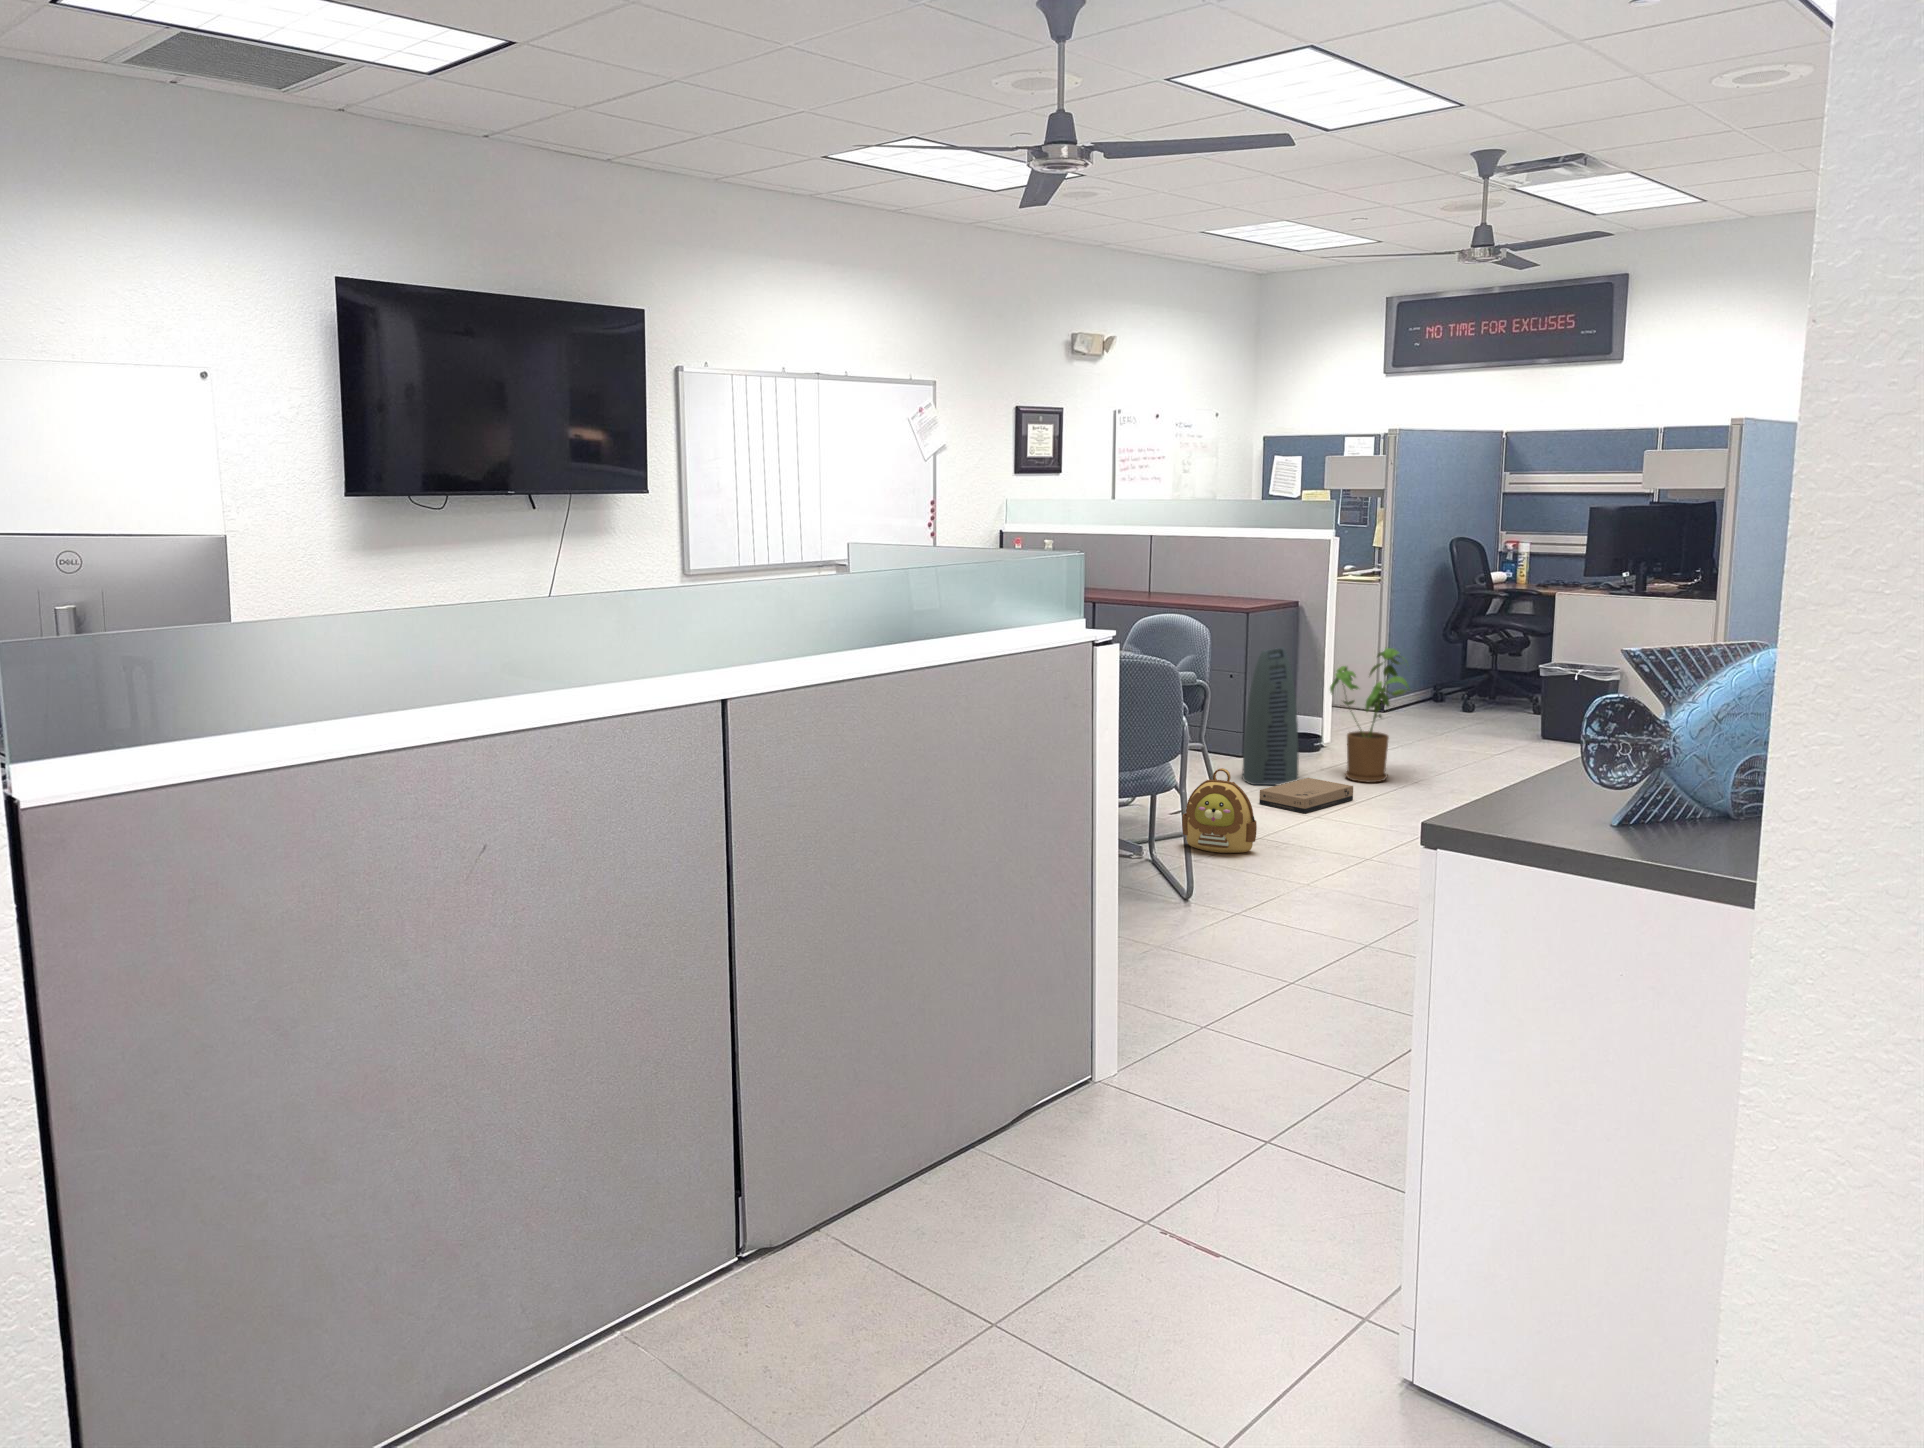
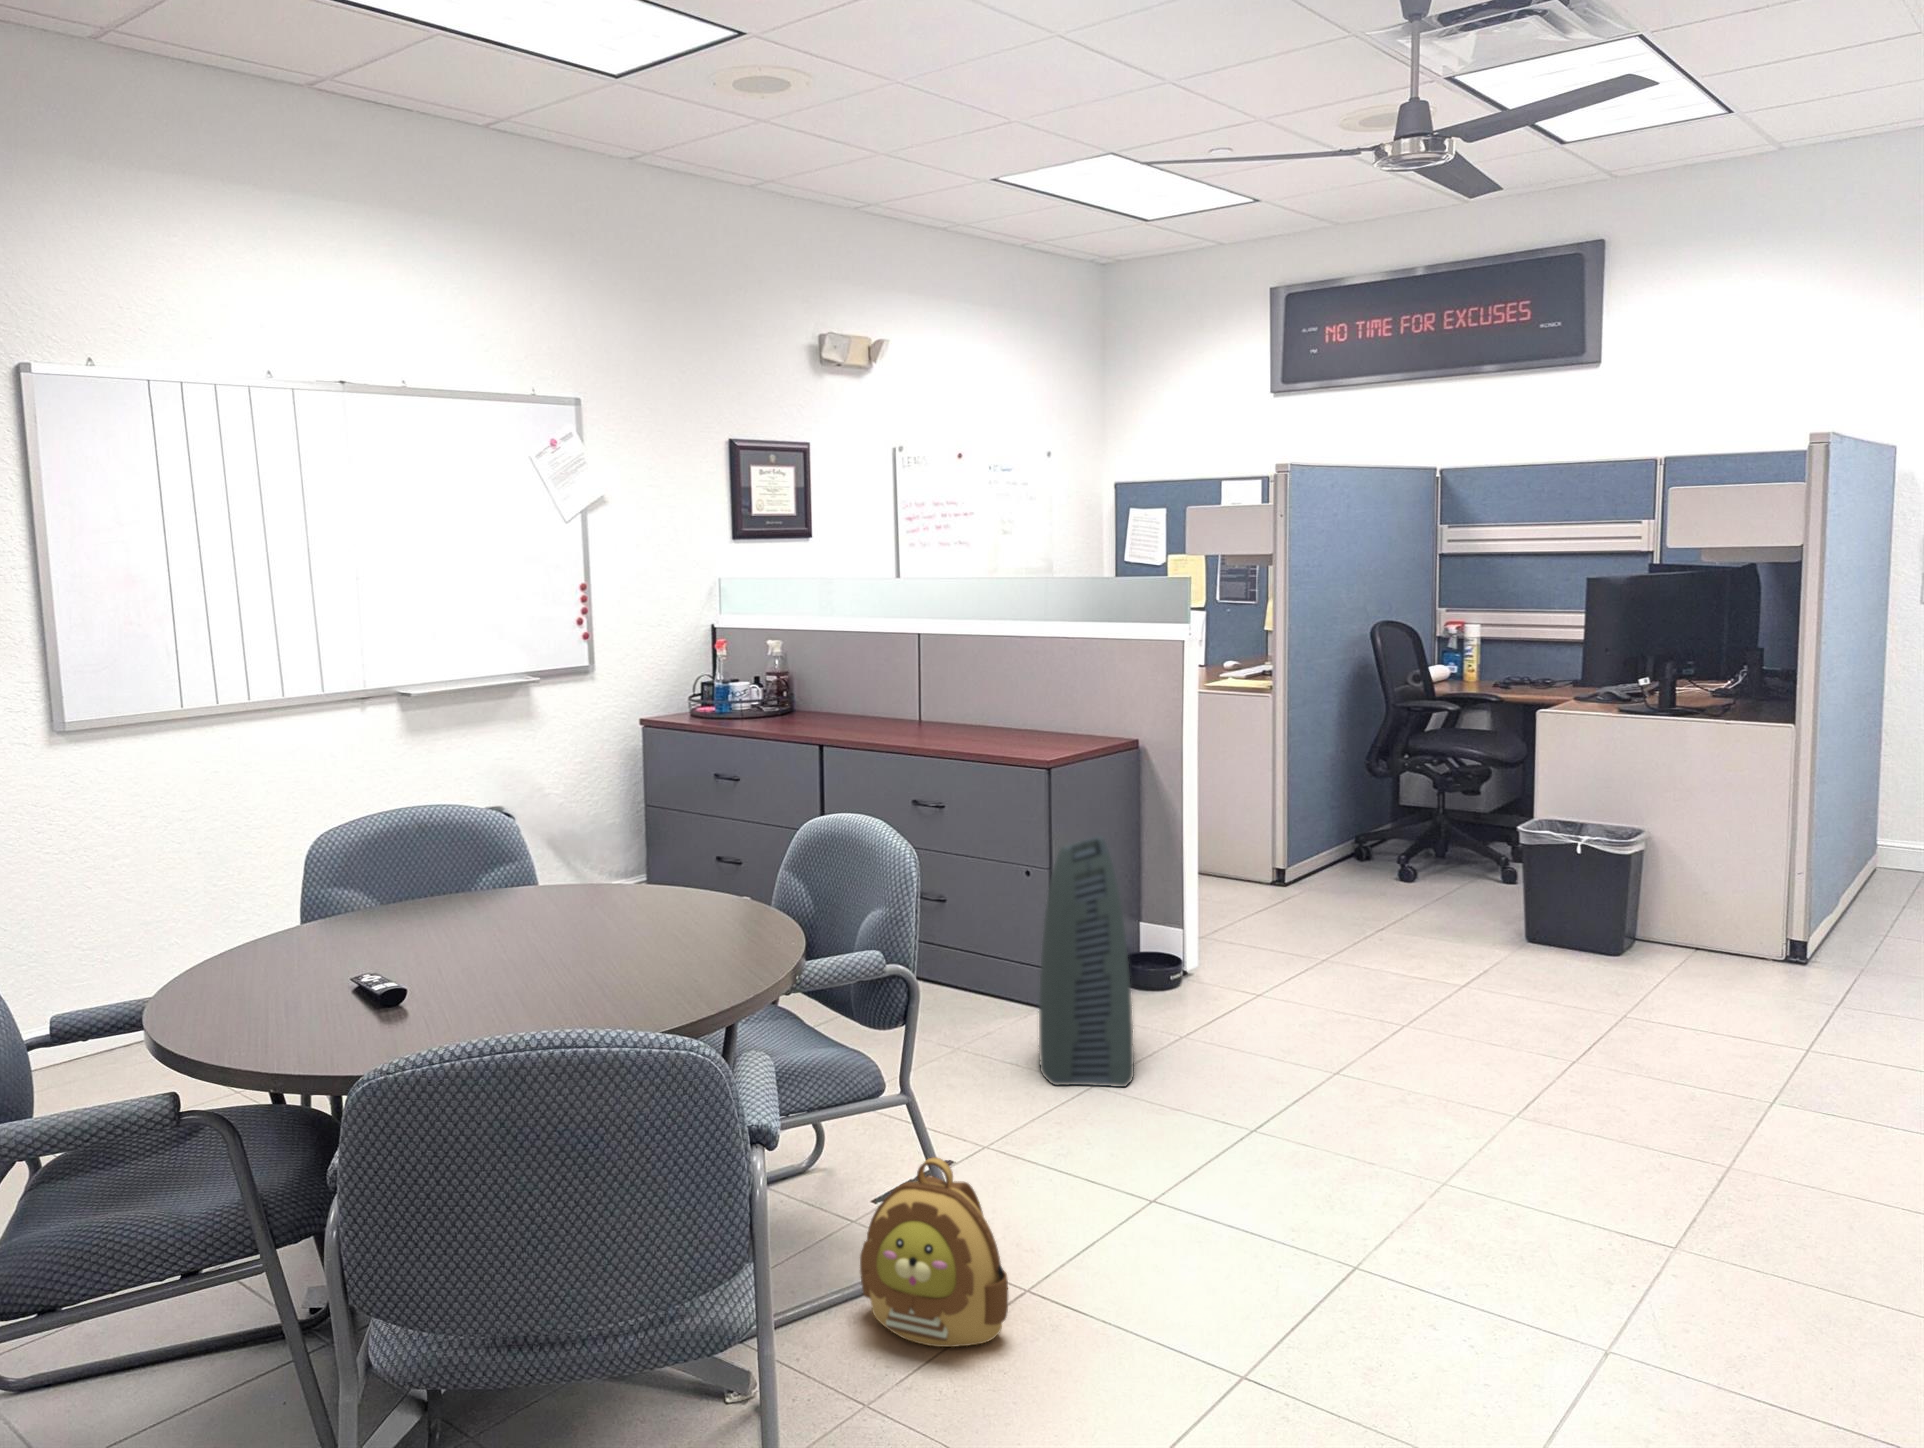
house plant: present [1330,648,1410,783] -> none [1185,832,1323,1071]
cardboard box: present [1259,778,1353,813] -> none [1053,1078,1225,1179]

